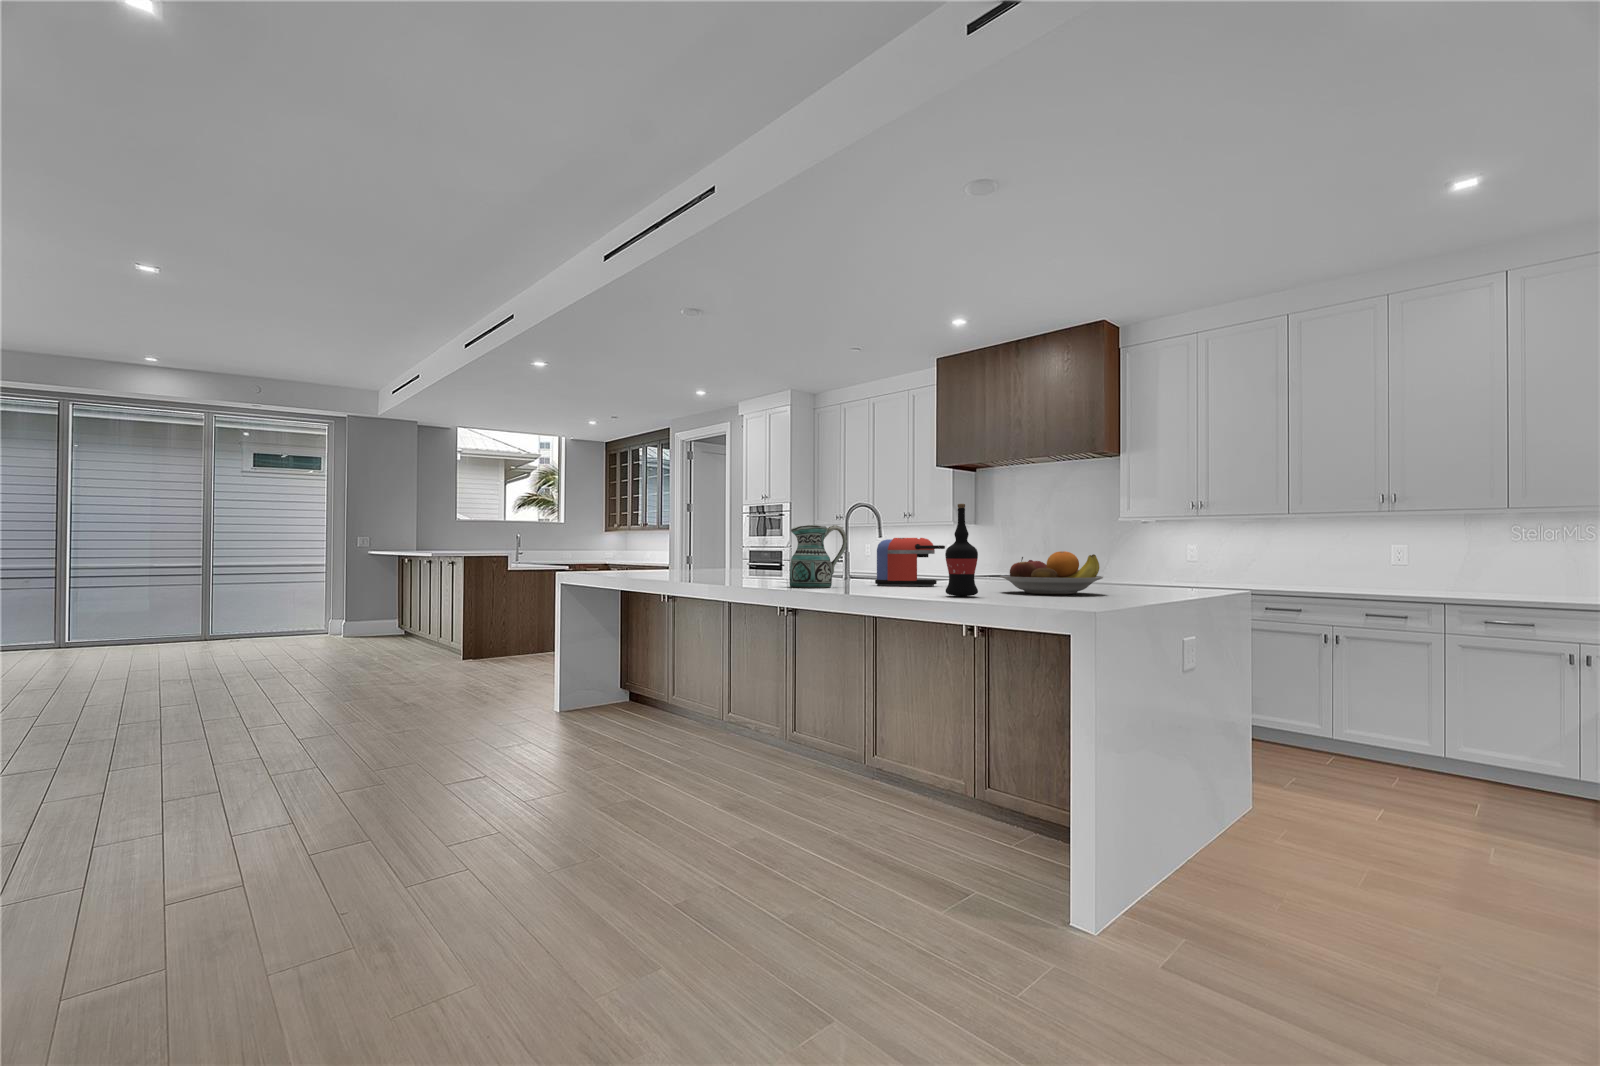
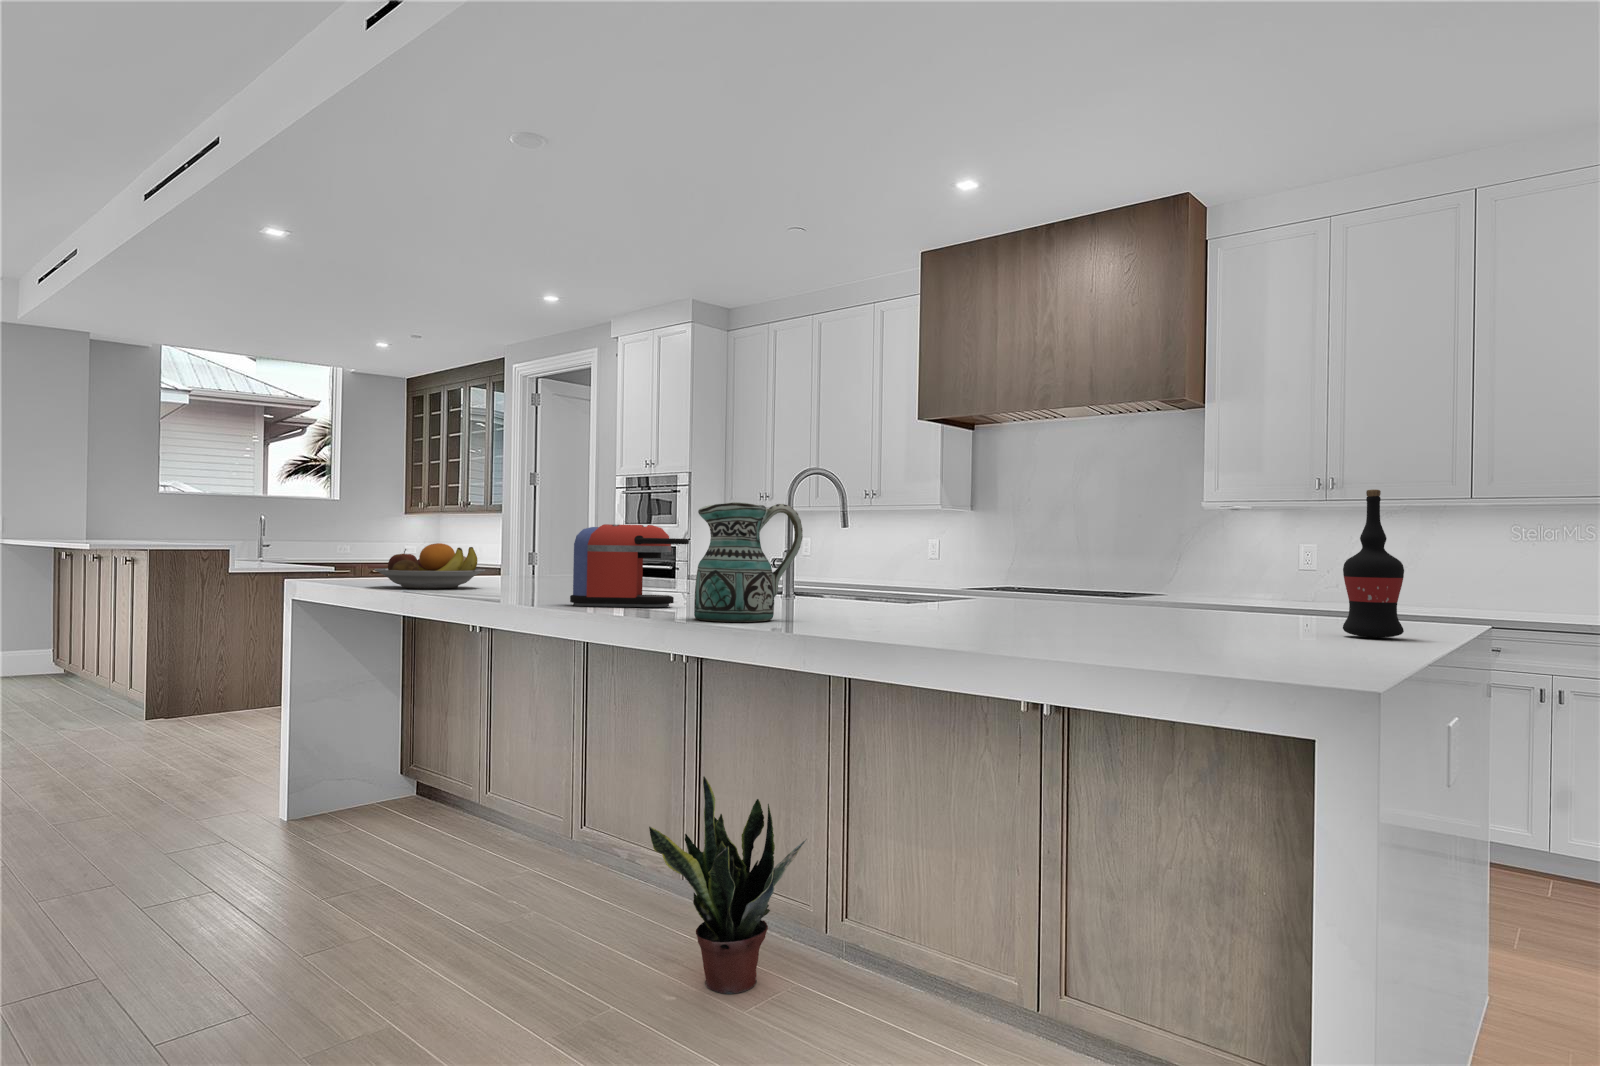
wine bottle: present [945,504,978,596] -> present [1343,490,1404,638]
coffee maker: present [875,538,945,586] -> present [570,524,689,607]
fruit bowl: present [1000,551,1103,595] -> present [374,543,485,589]
potted plant: none [768,674,853,789] -> present [649,776,806,994]

